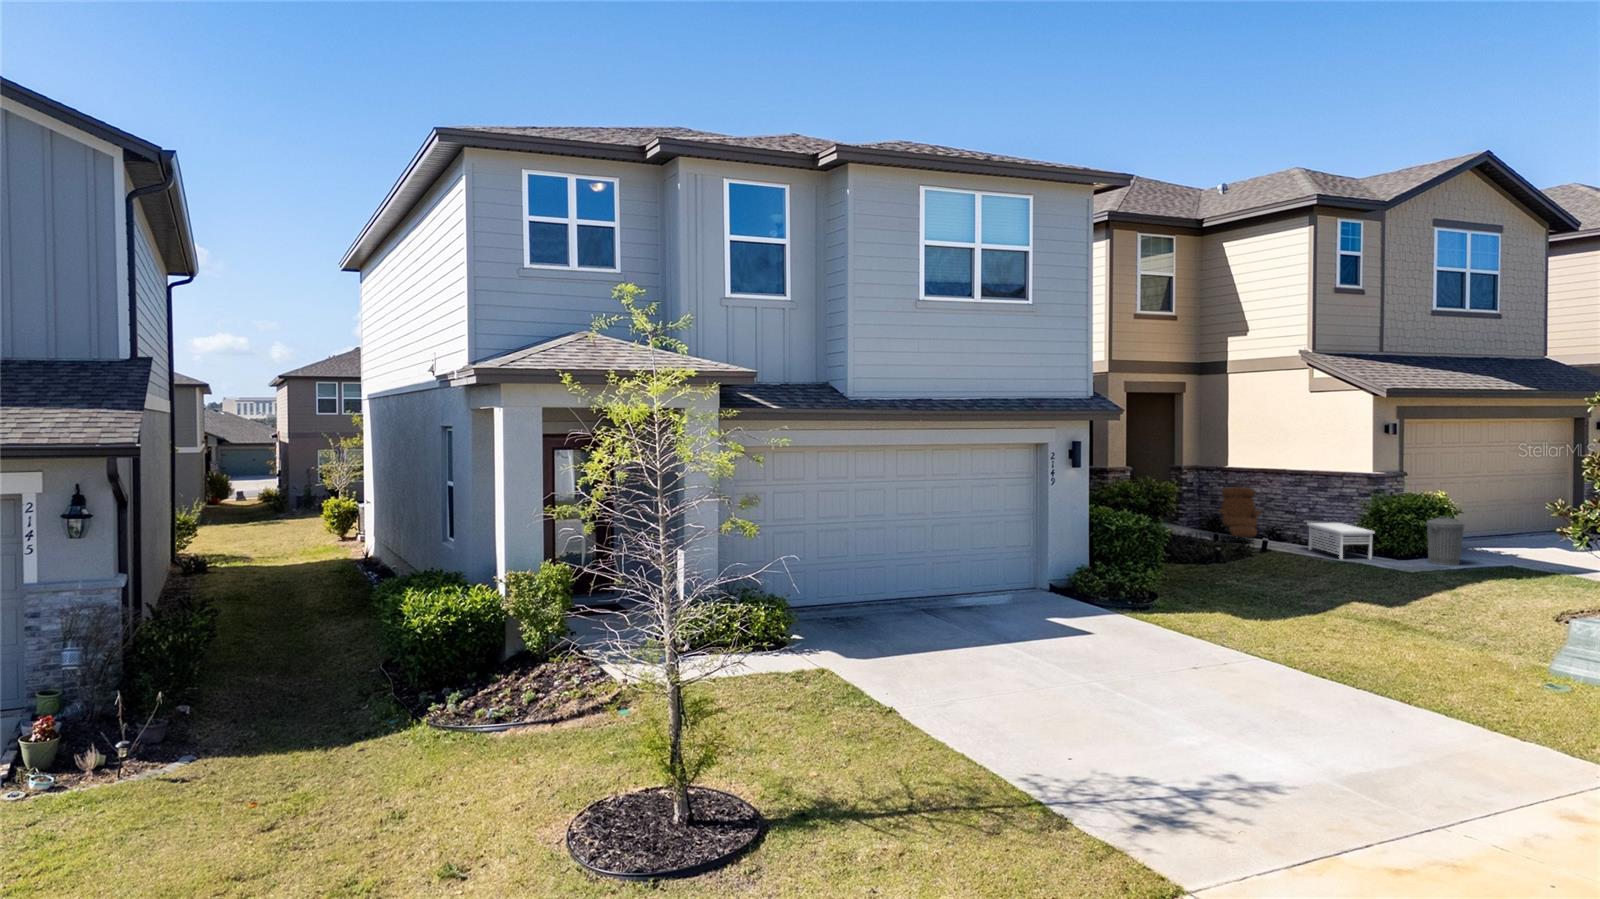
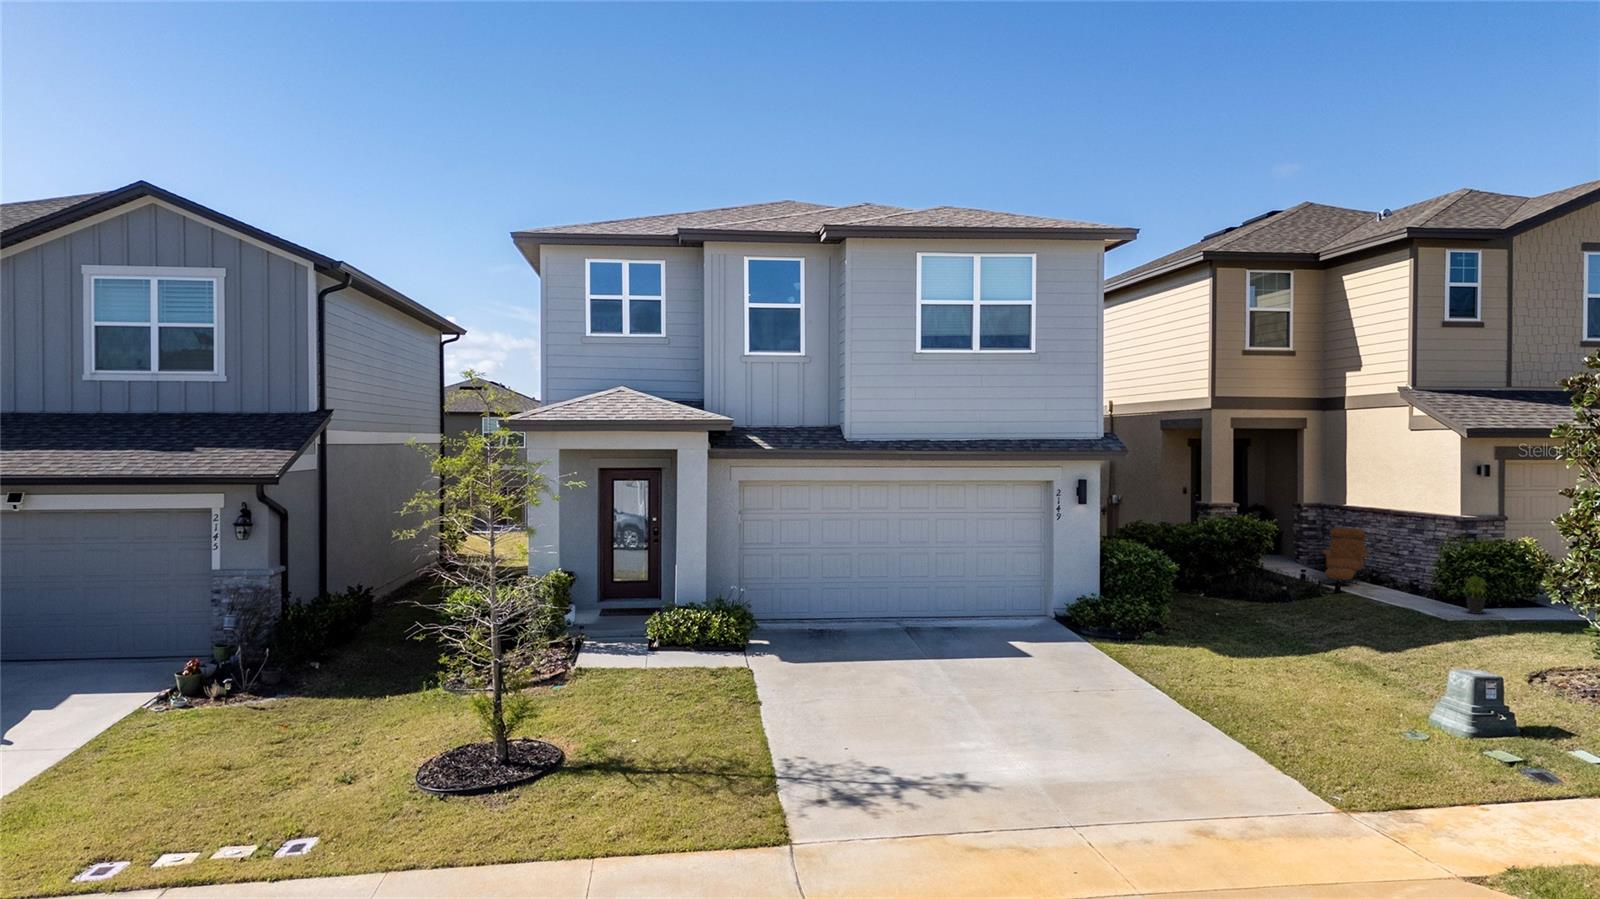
trash can: present [1427,517,1464,565] -> none [1508,566,1549,618]
storage bench: present [1307,523,1375,559] -> none [1397,567,1453,608]
potted plant: none [1388,527,1413,564] -> present [1464,576,1486,614]

